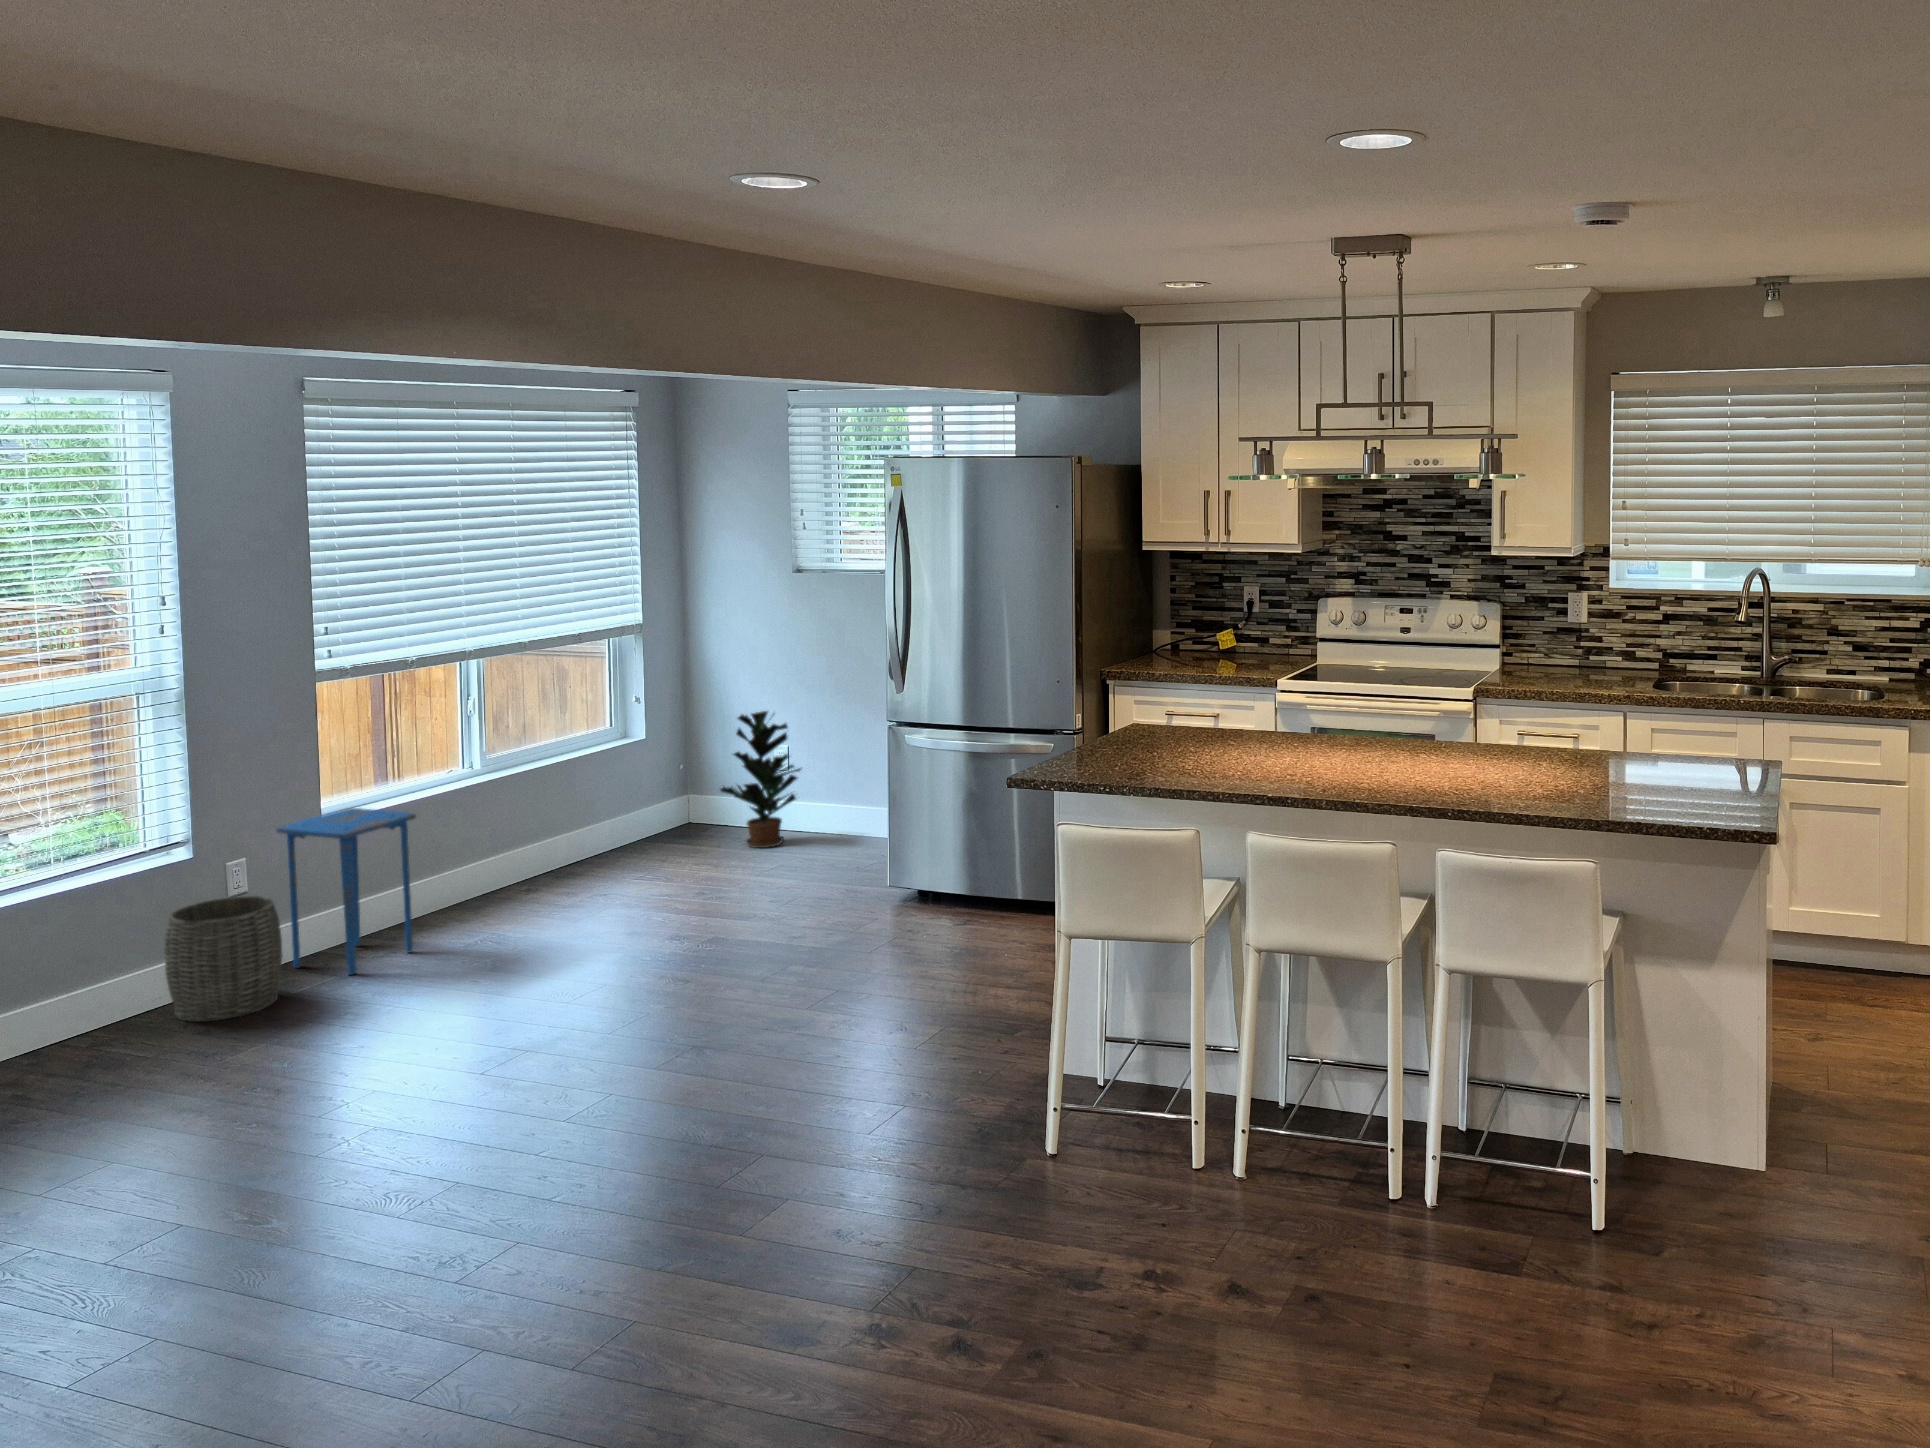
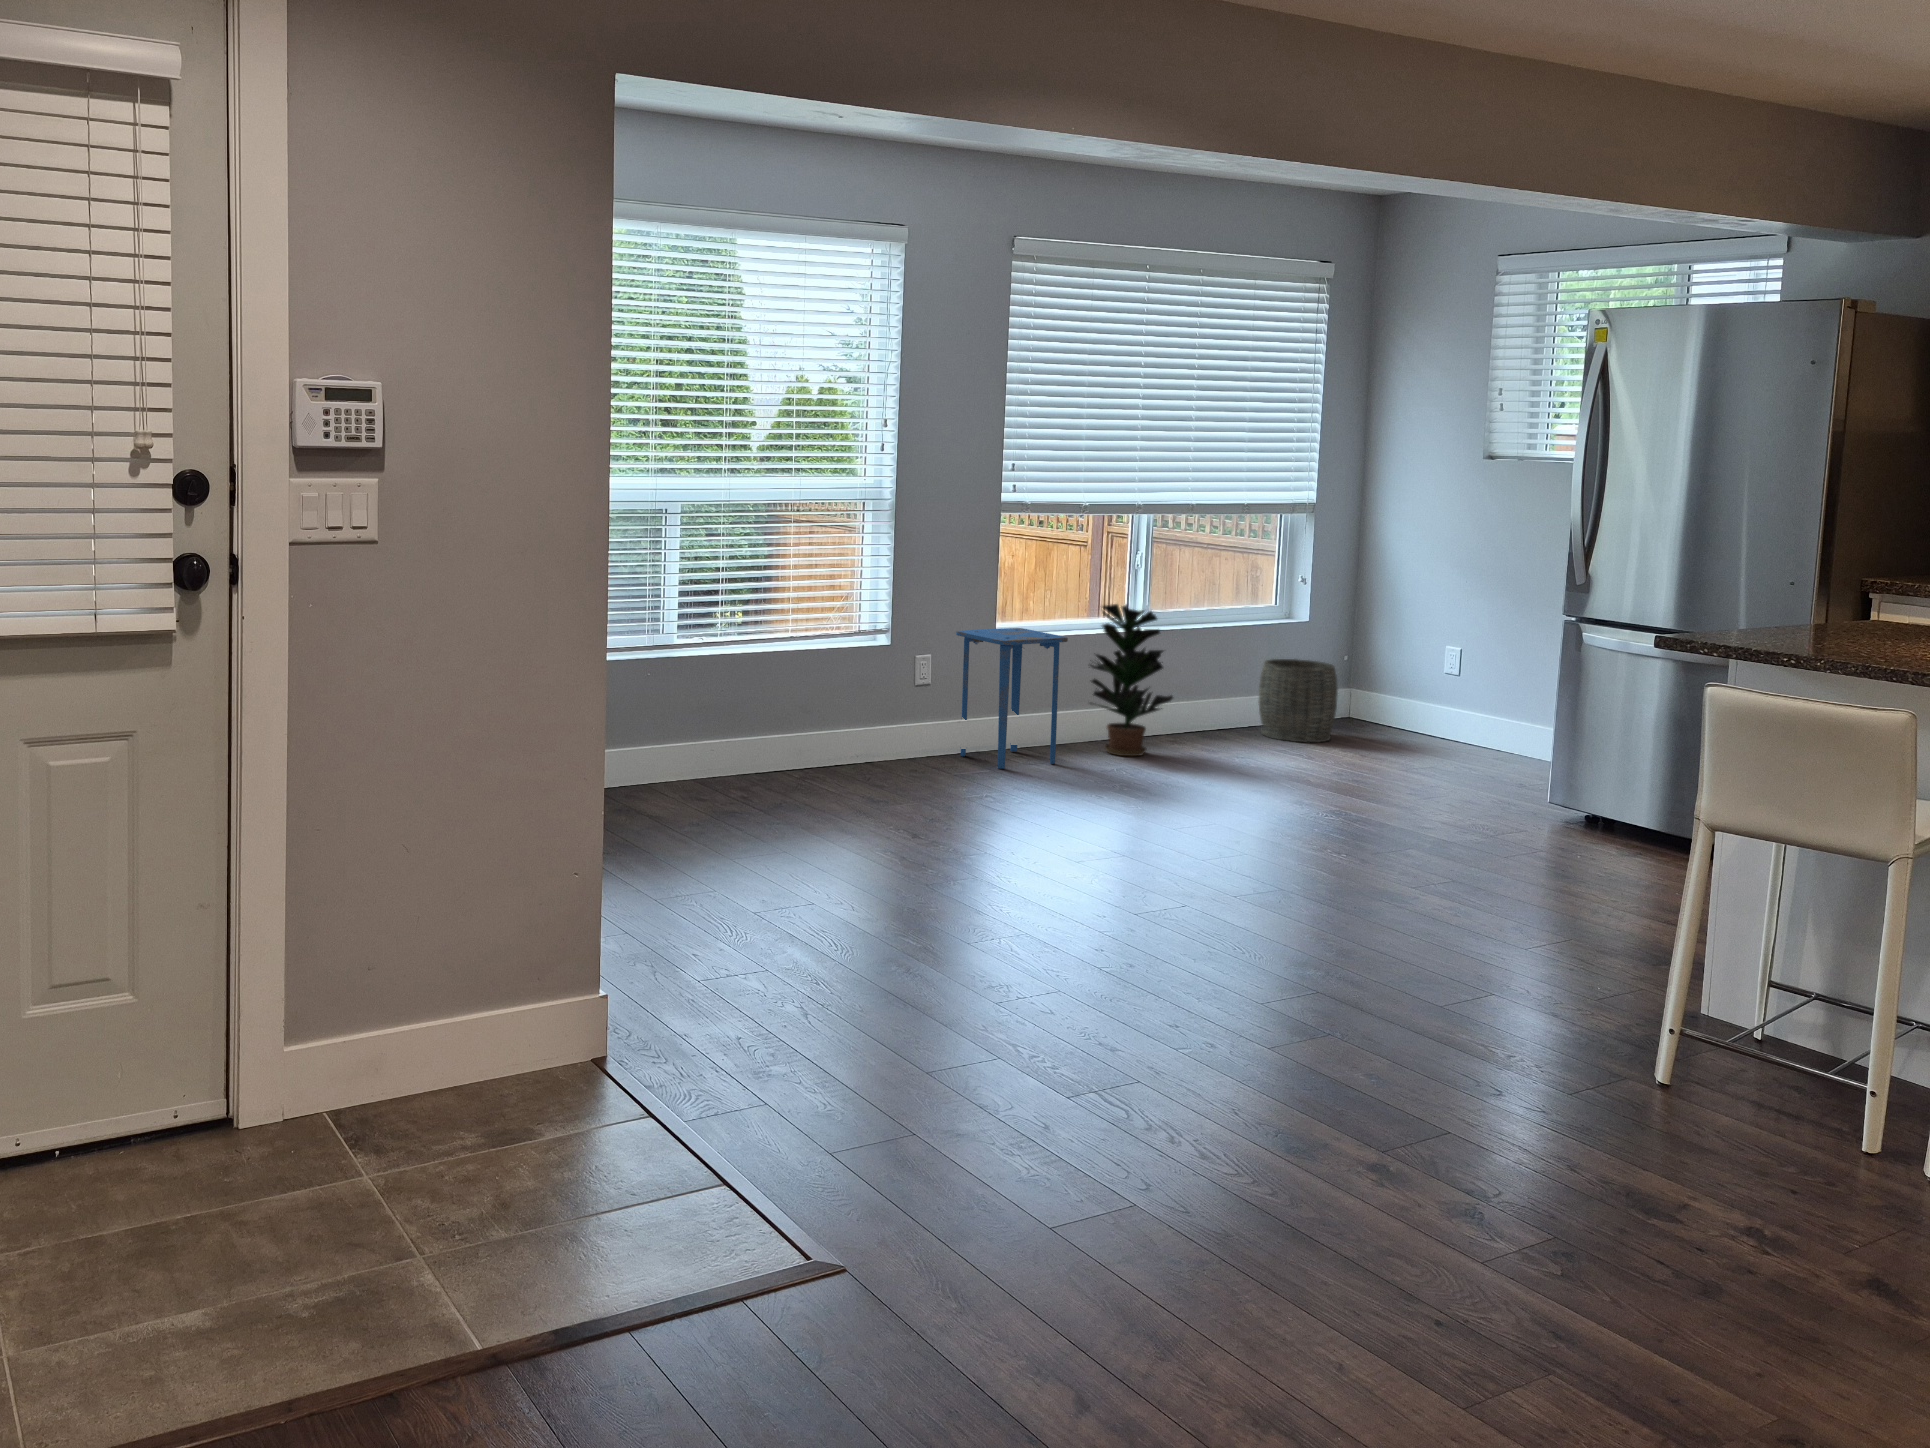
potted plant: present [720,711,802,848] -> present [1090,604,1173,756]
woven basket: present [164,896,283,1022] -> present [1258,659,1338,743]

